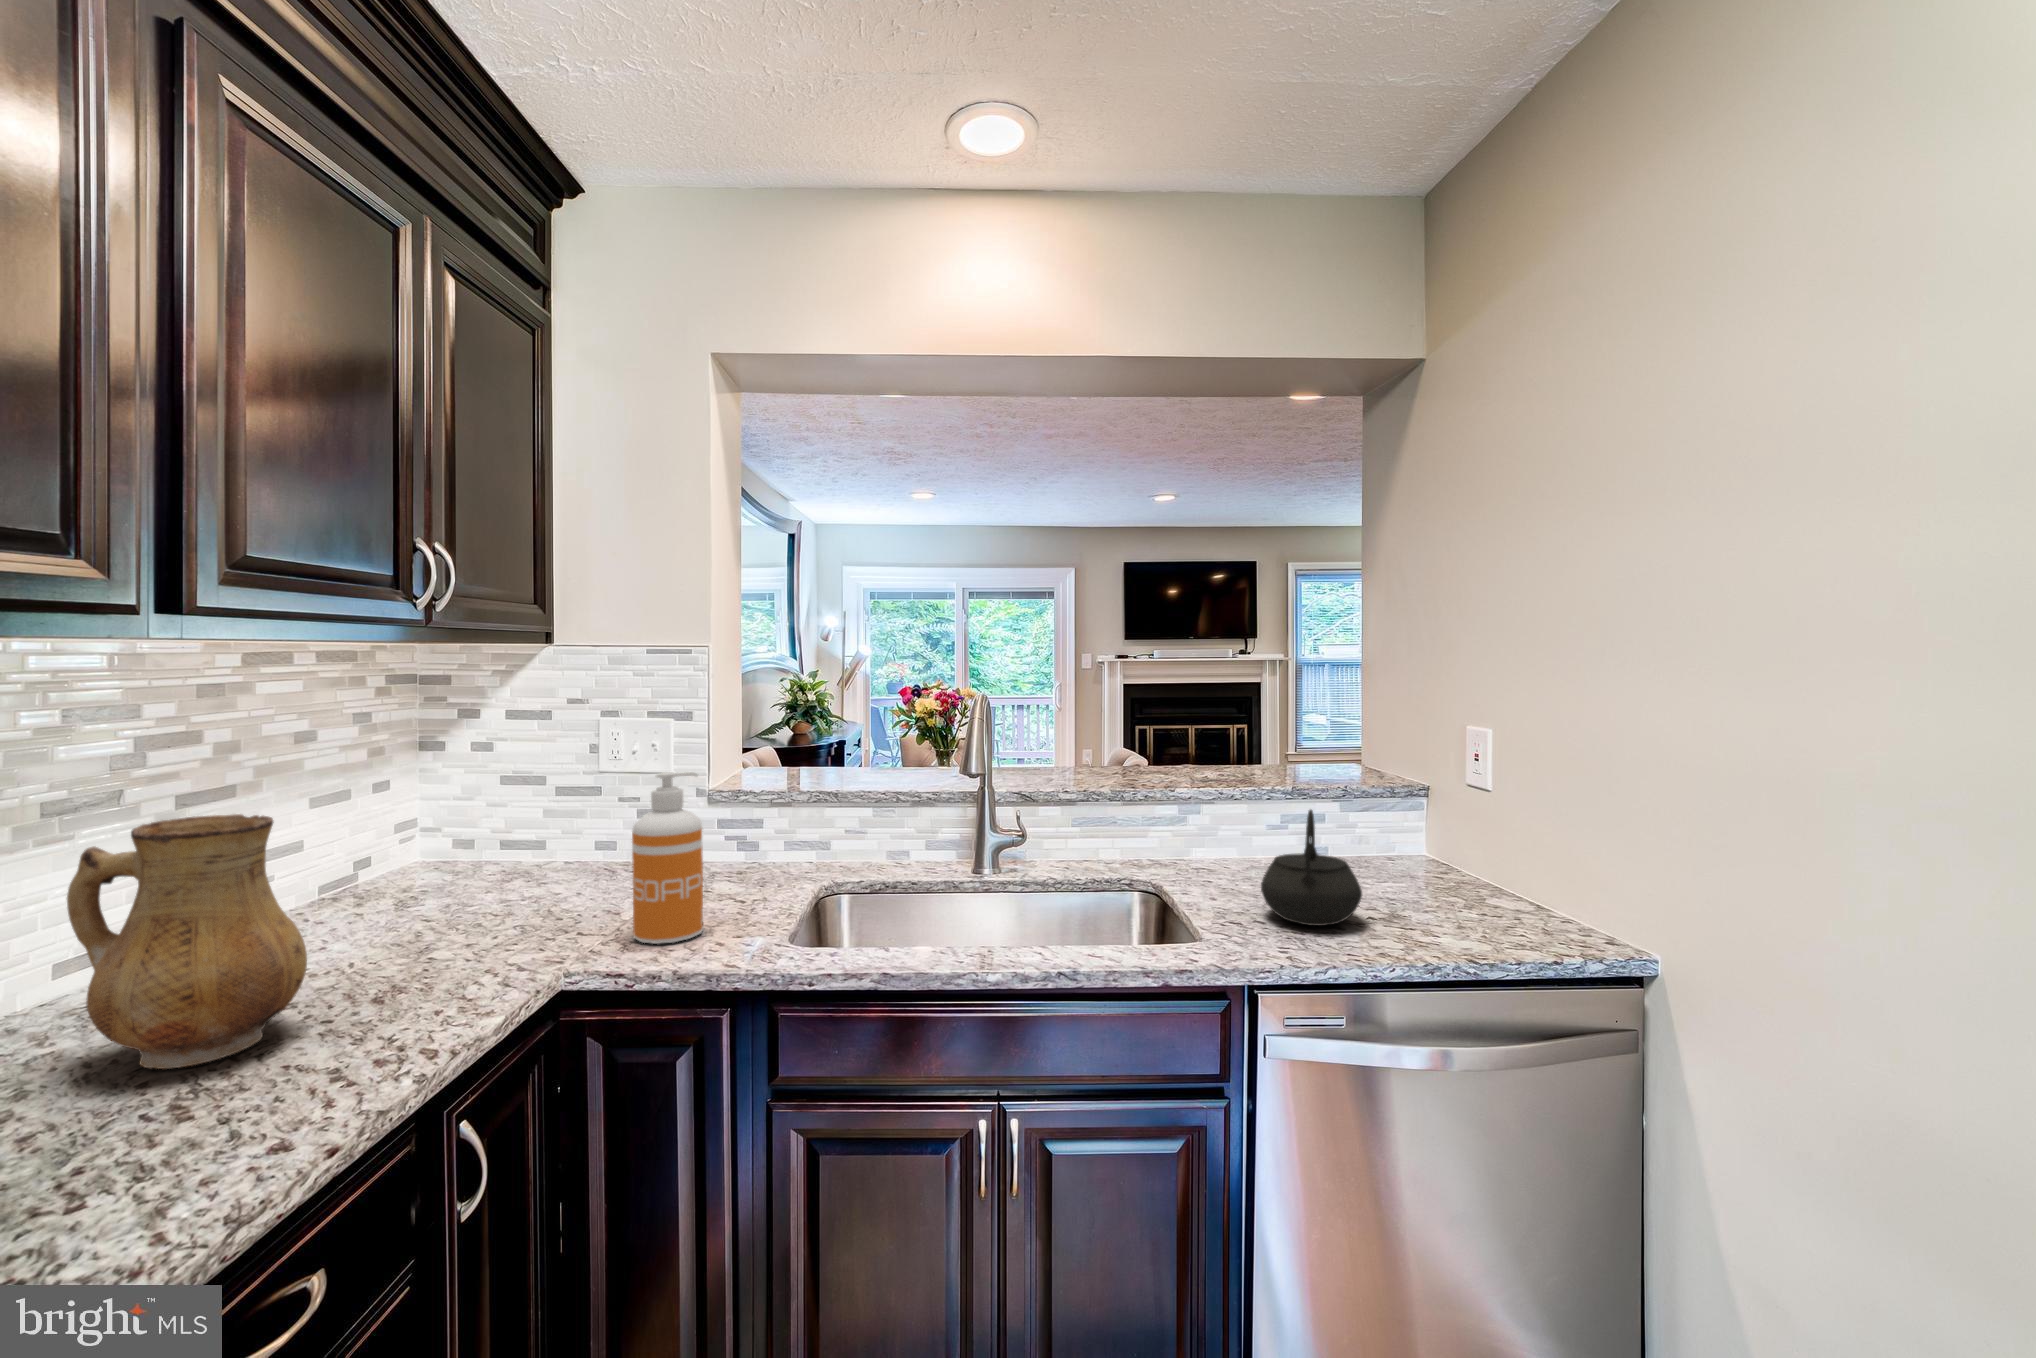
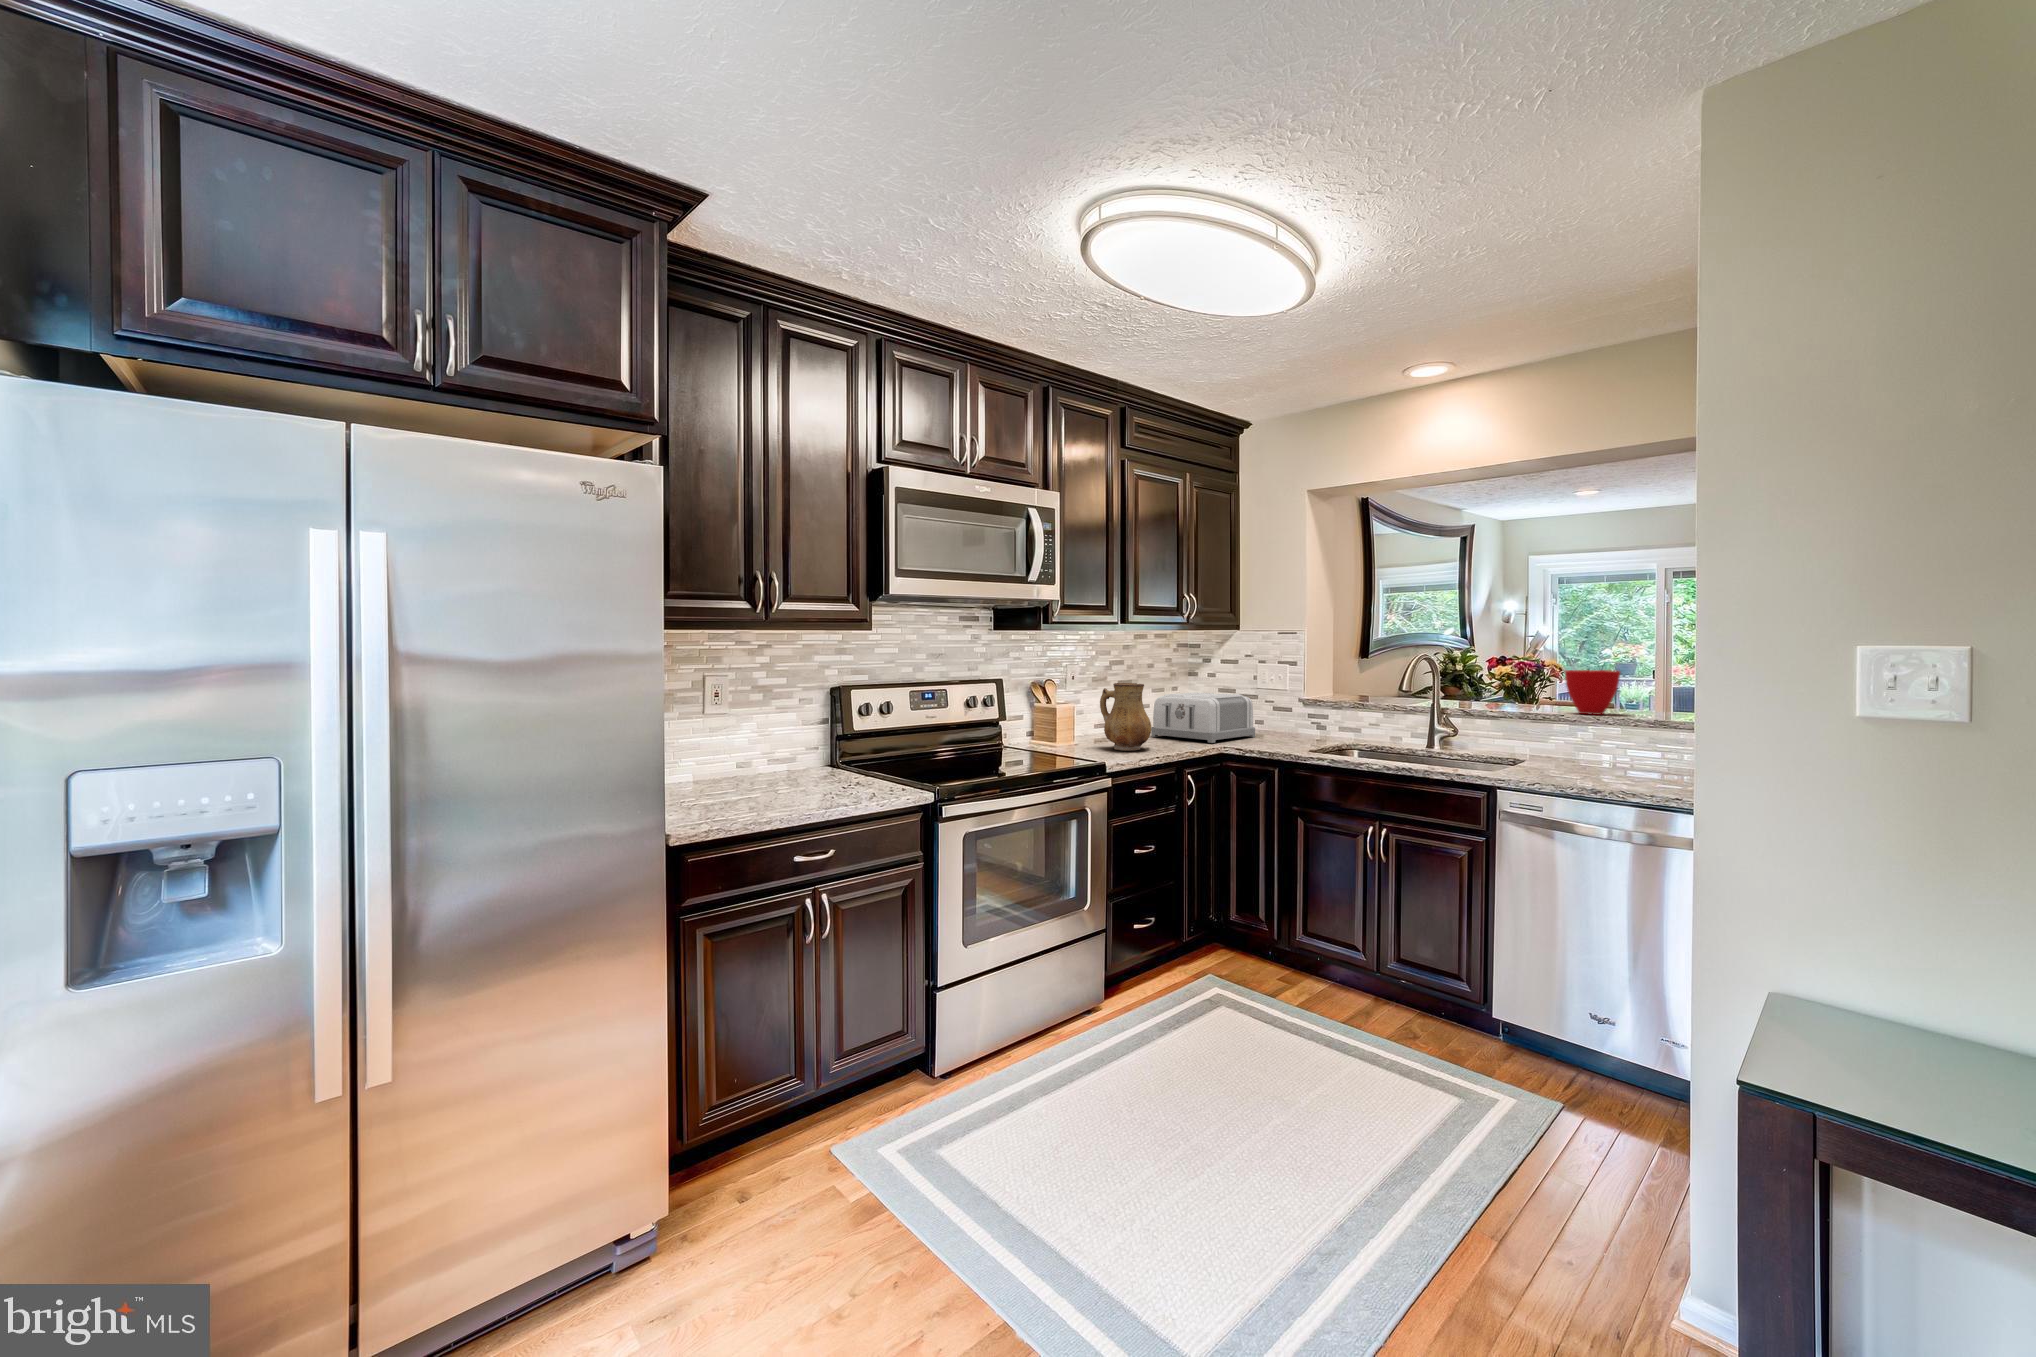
cup: none [1139,712,1211,783] -> present [1564,670,1620,715]
soap dispenser: present [632,772,703,944] -> none [1253,682,1282,750]
toaster: none [309,795,609,942] -> present [1151,693,1255,743]
kettle: present [1261,810,1362,926] -> none [1565,719,1632,783]

